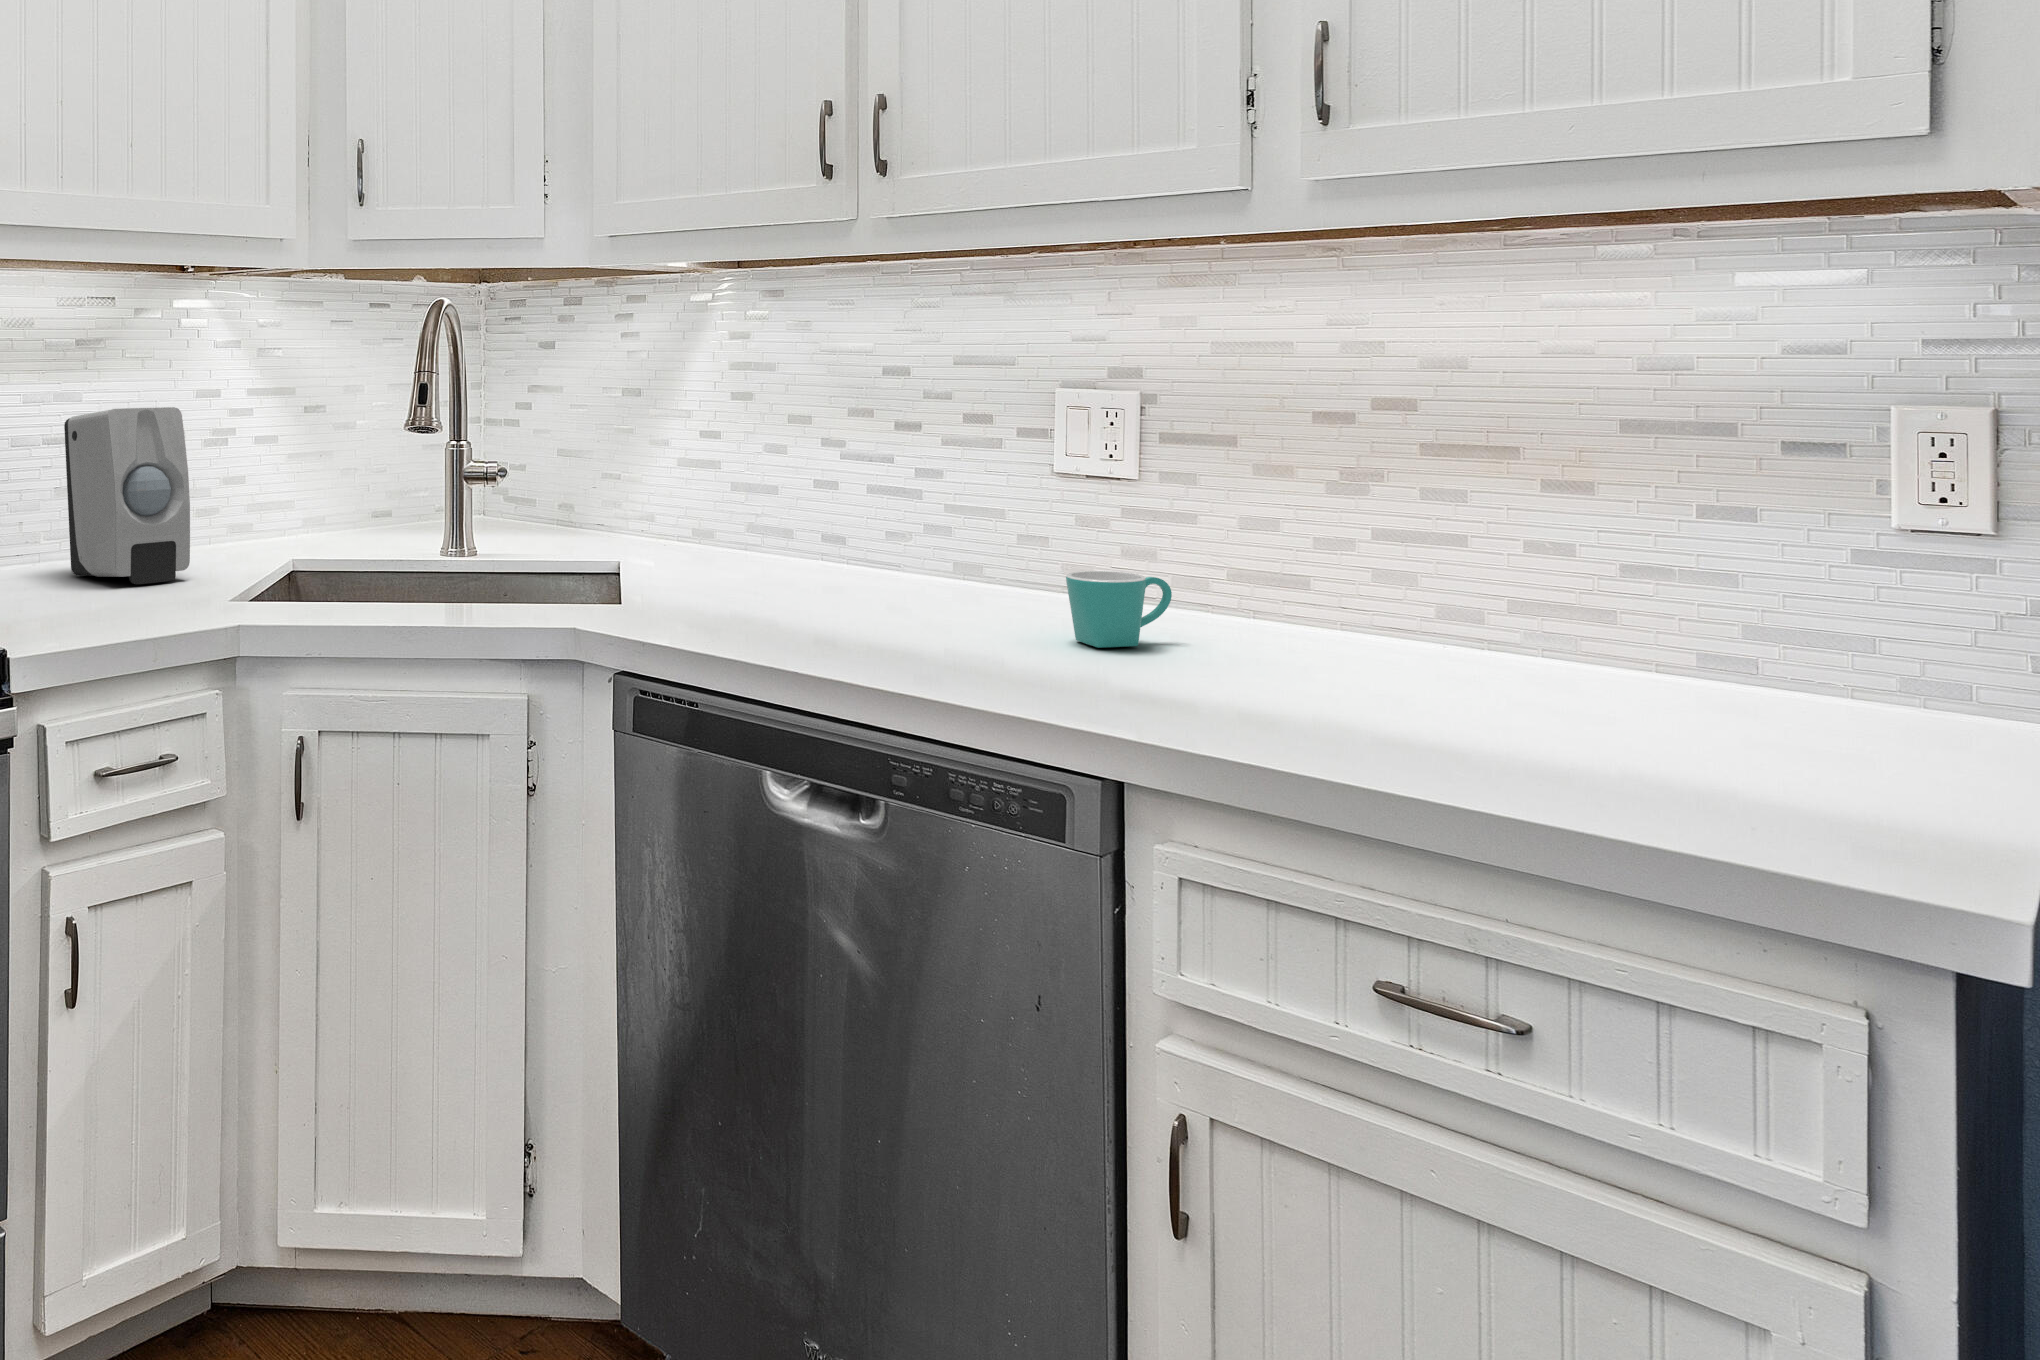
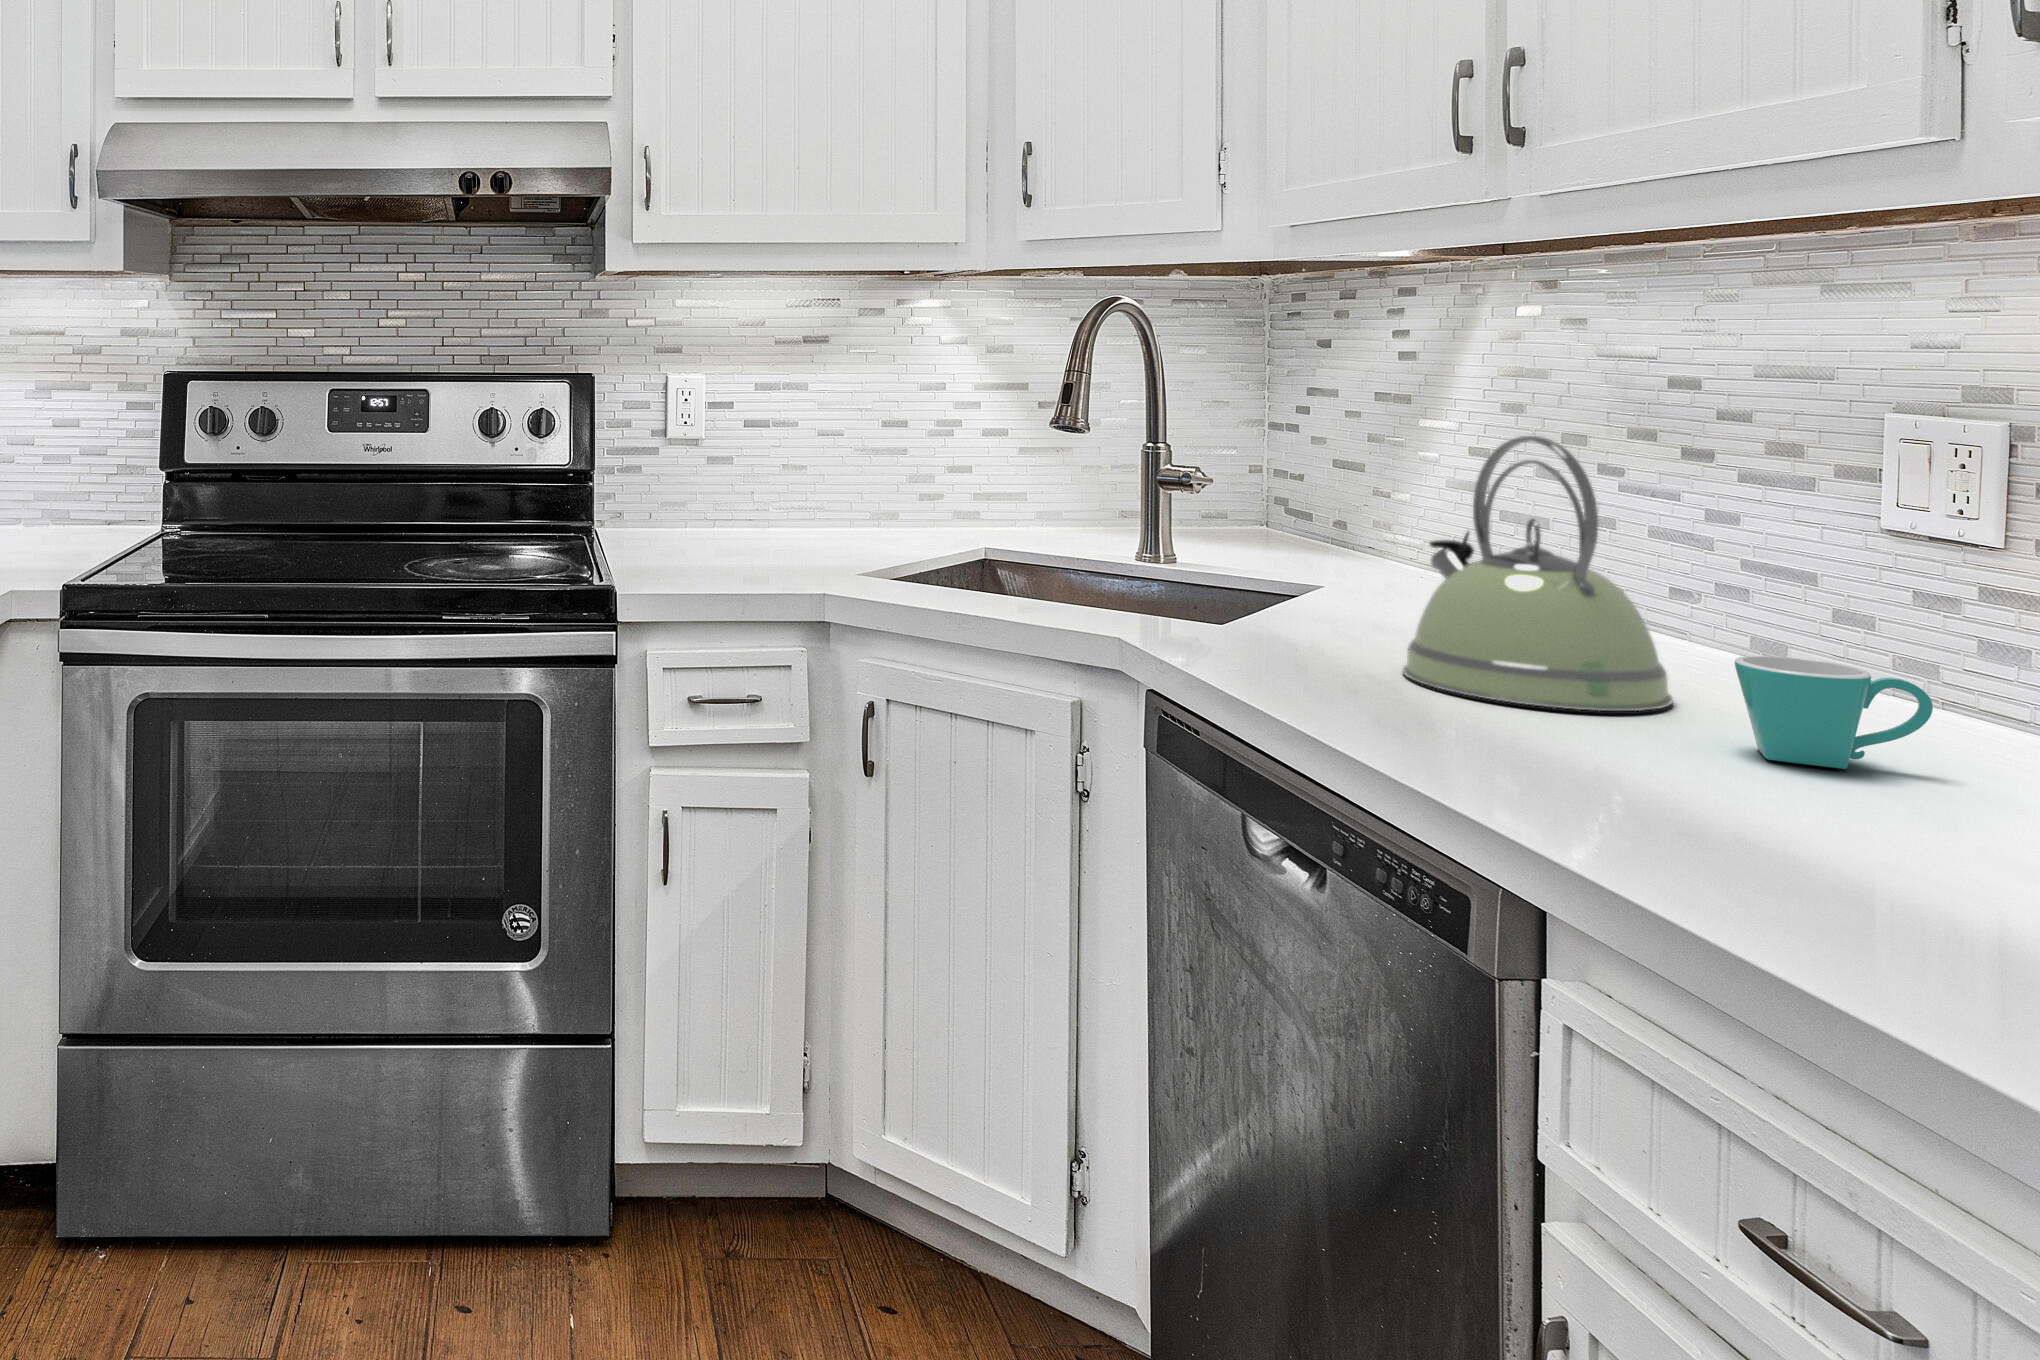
soap dispenser: present [64,407,190,584] -> none [781,398,865,552]
kettle: none [796,417,988,635] -> present [1403,436,1673,711]

